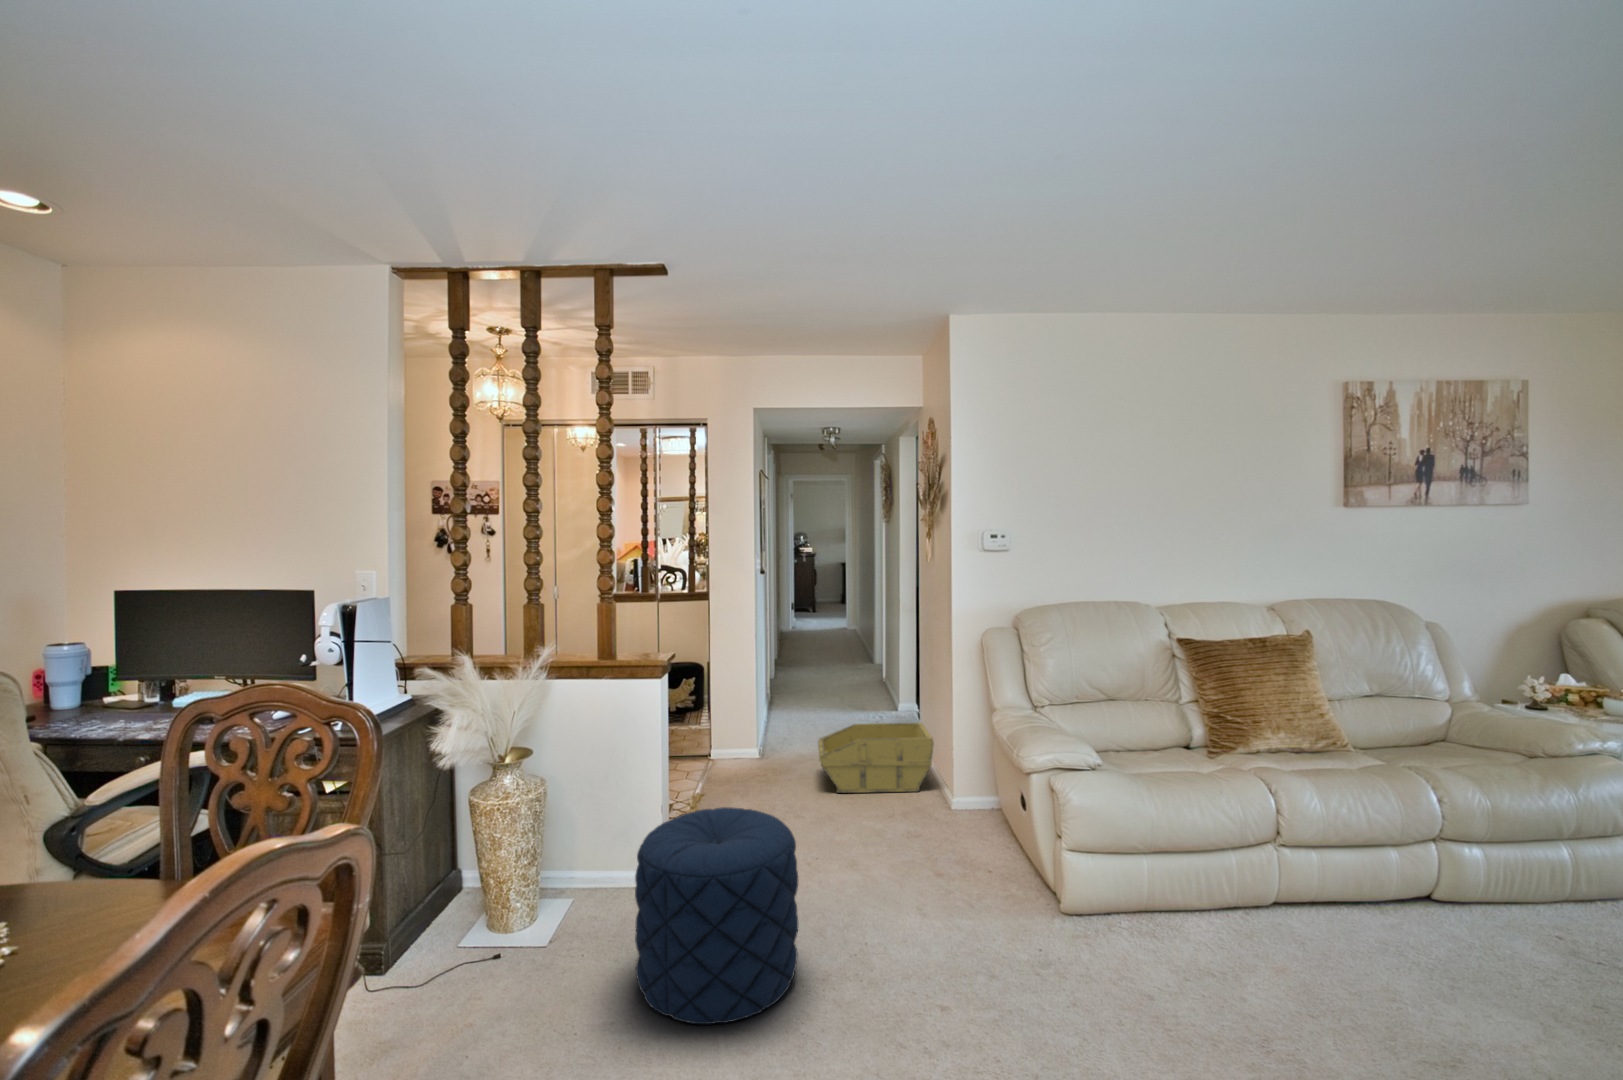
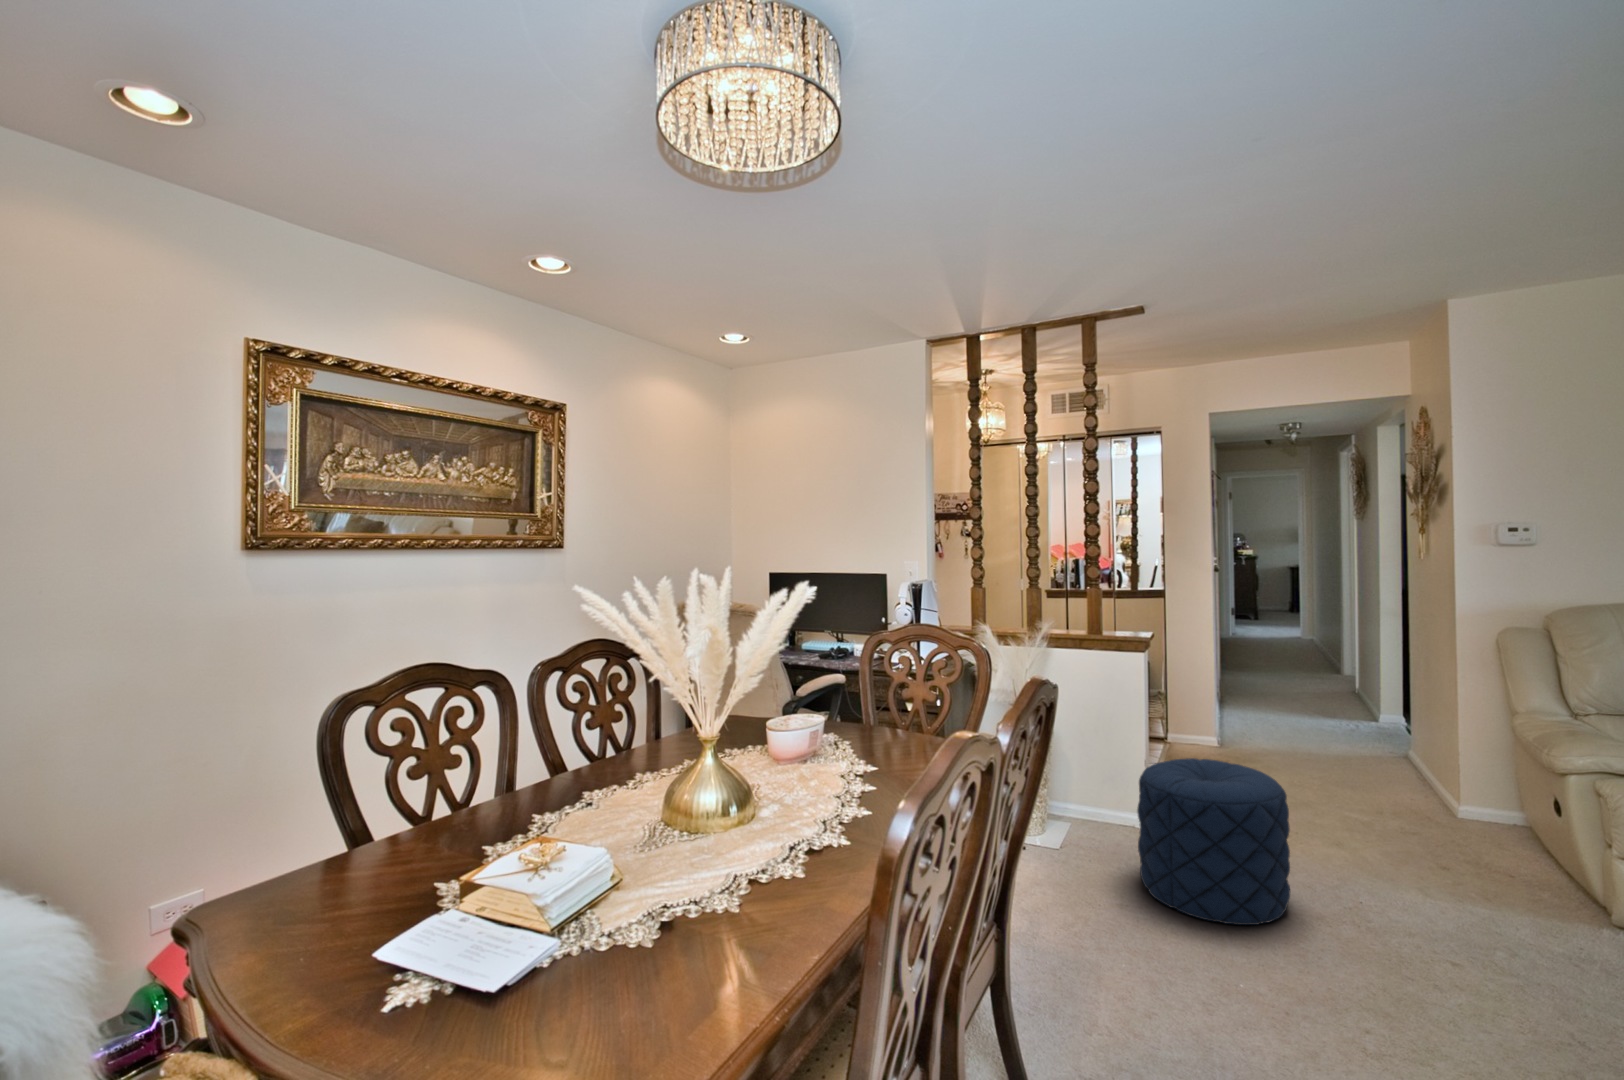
storage bin: present [818,723,934,793] -> none [1285,721,1433,797]

